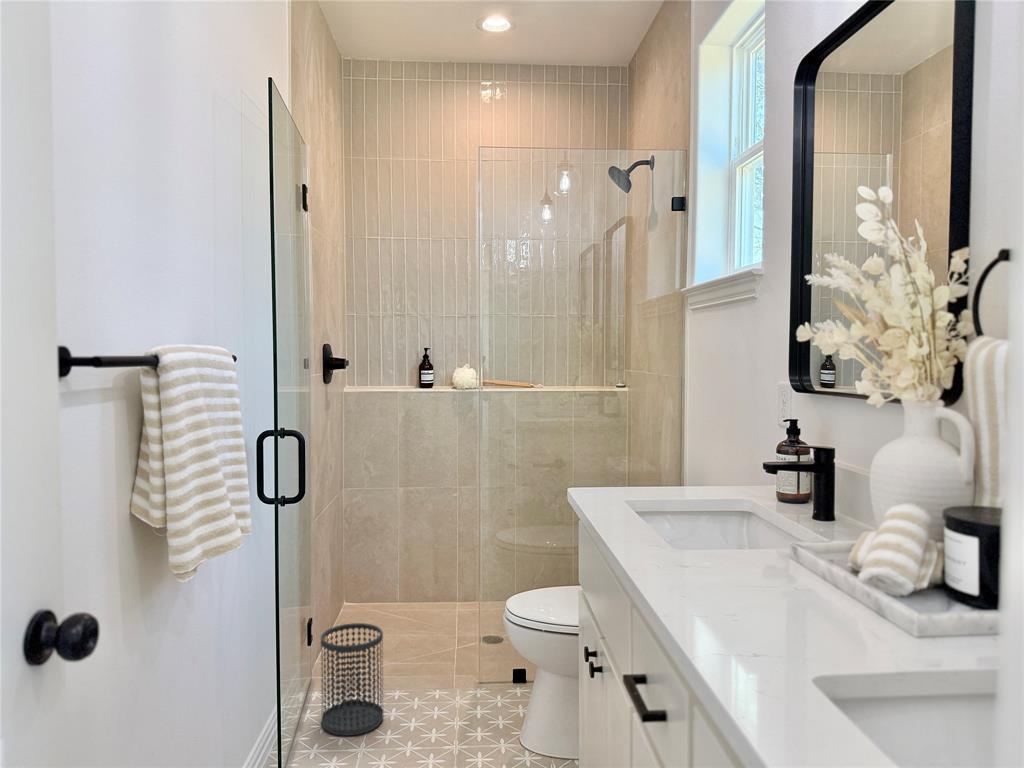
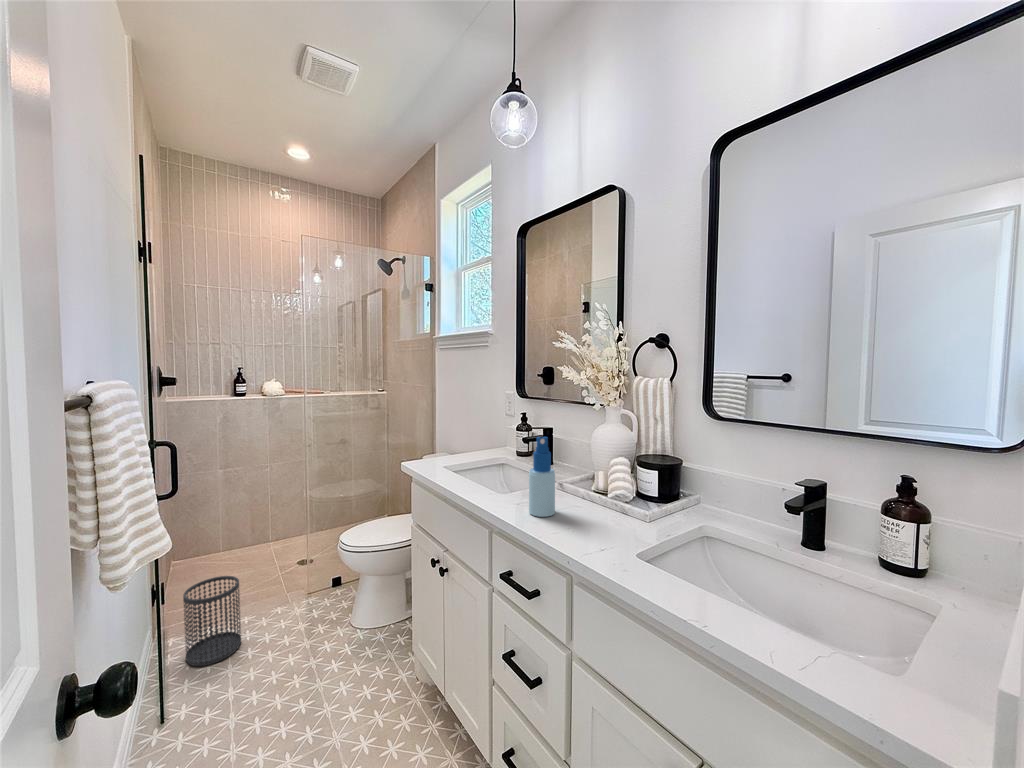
spray bottle: none [687,445,738,593] -> present [529,437,555,517]

